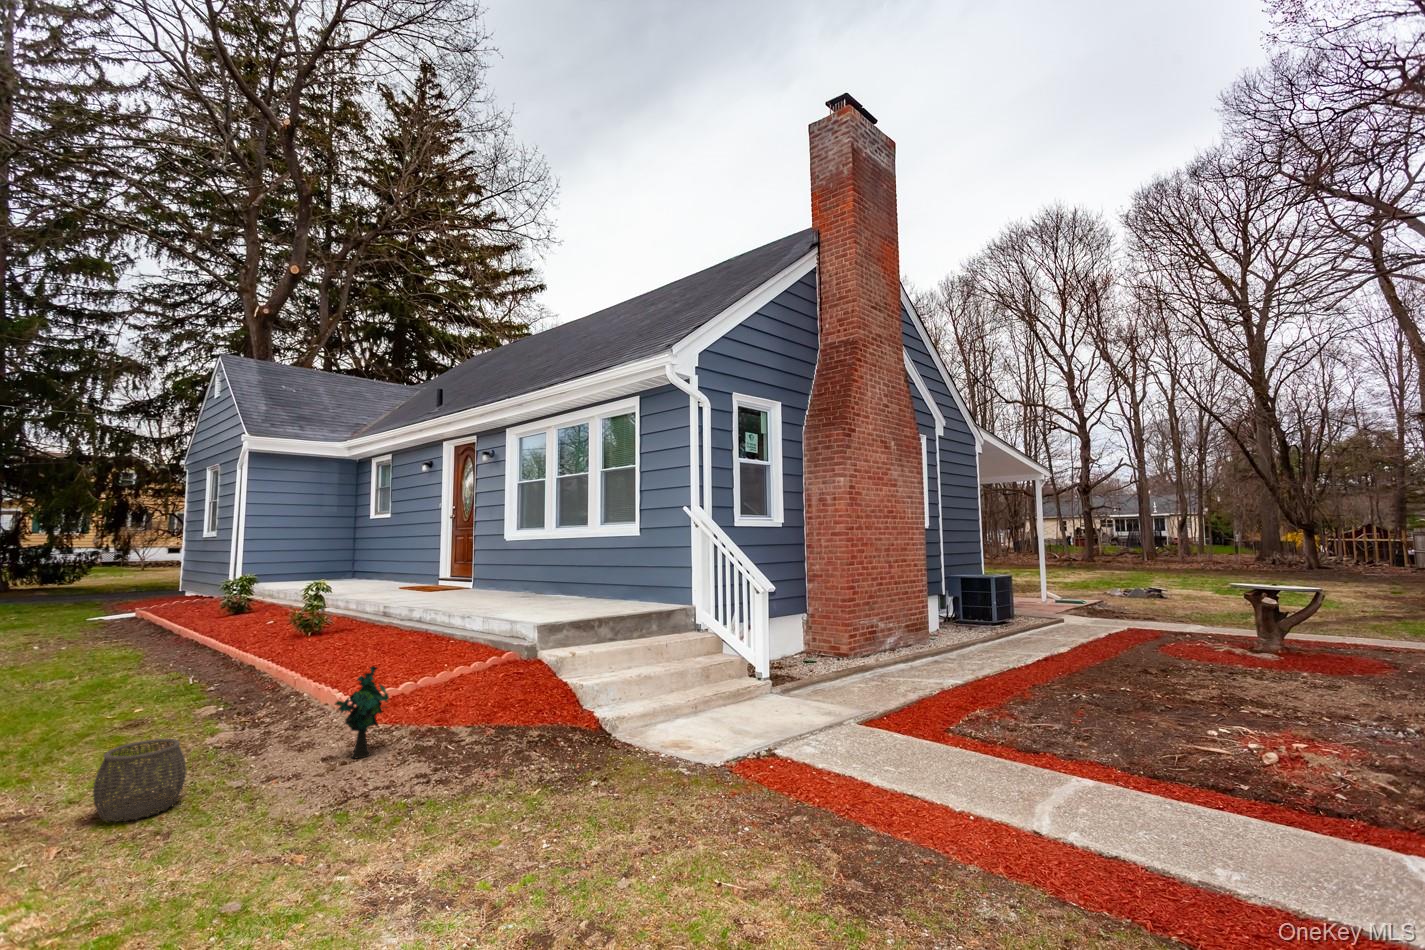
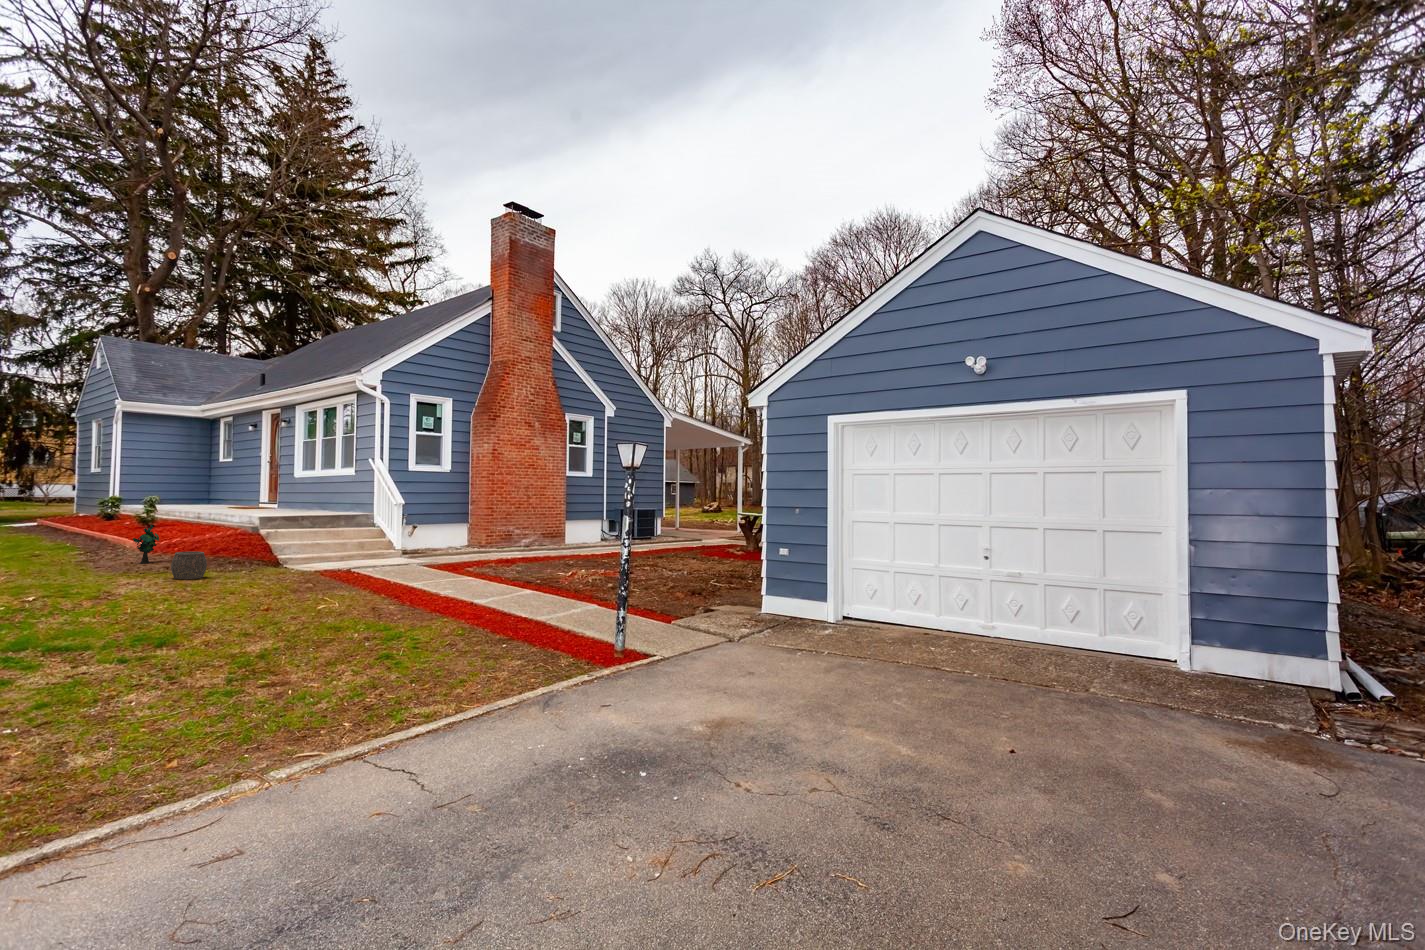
woven basket: present [93,739,187,822] -> present [171,552,207,579]

